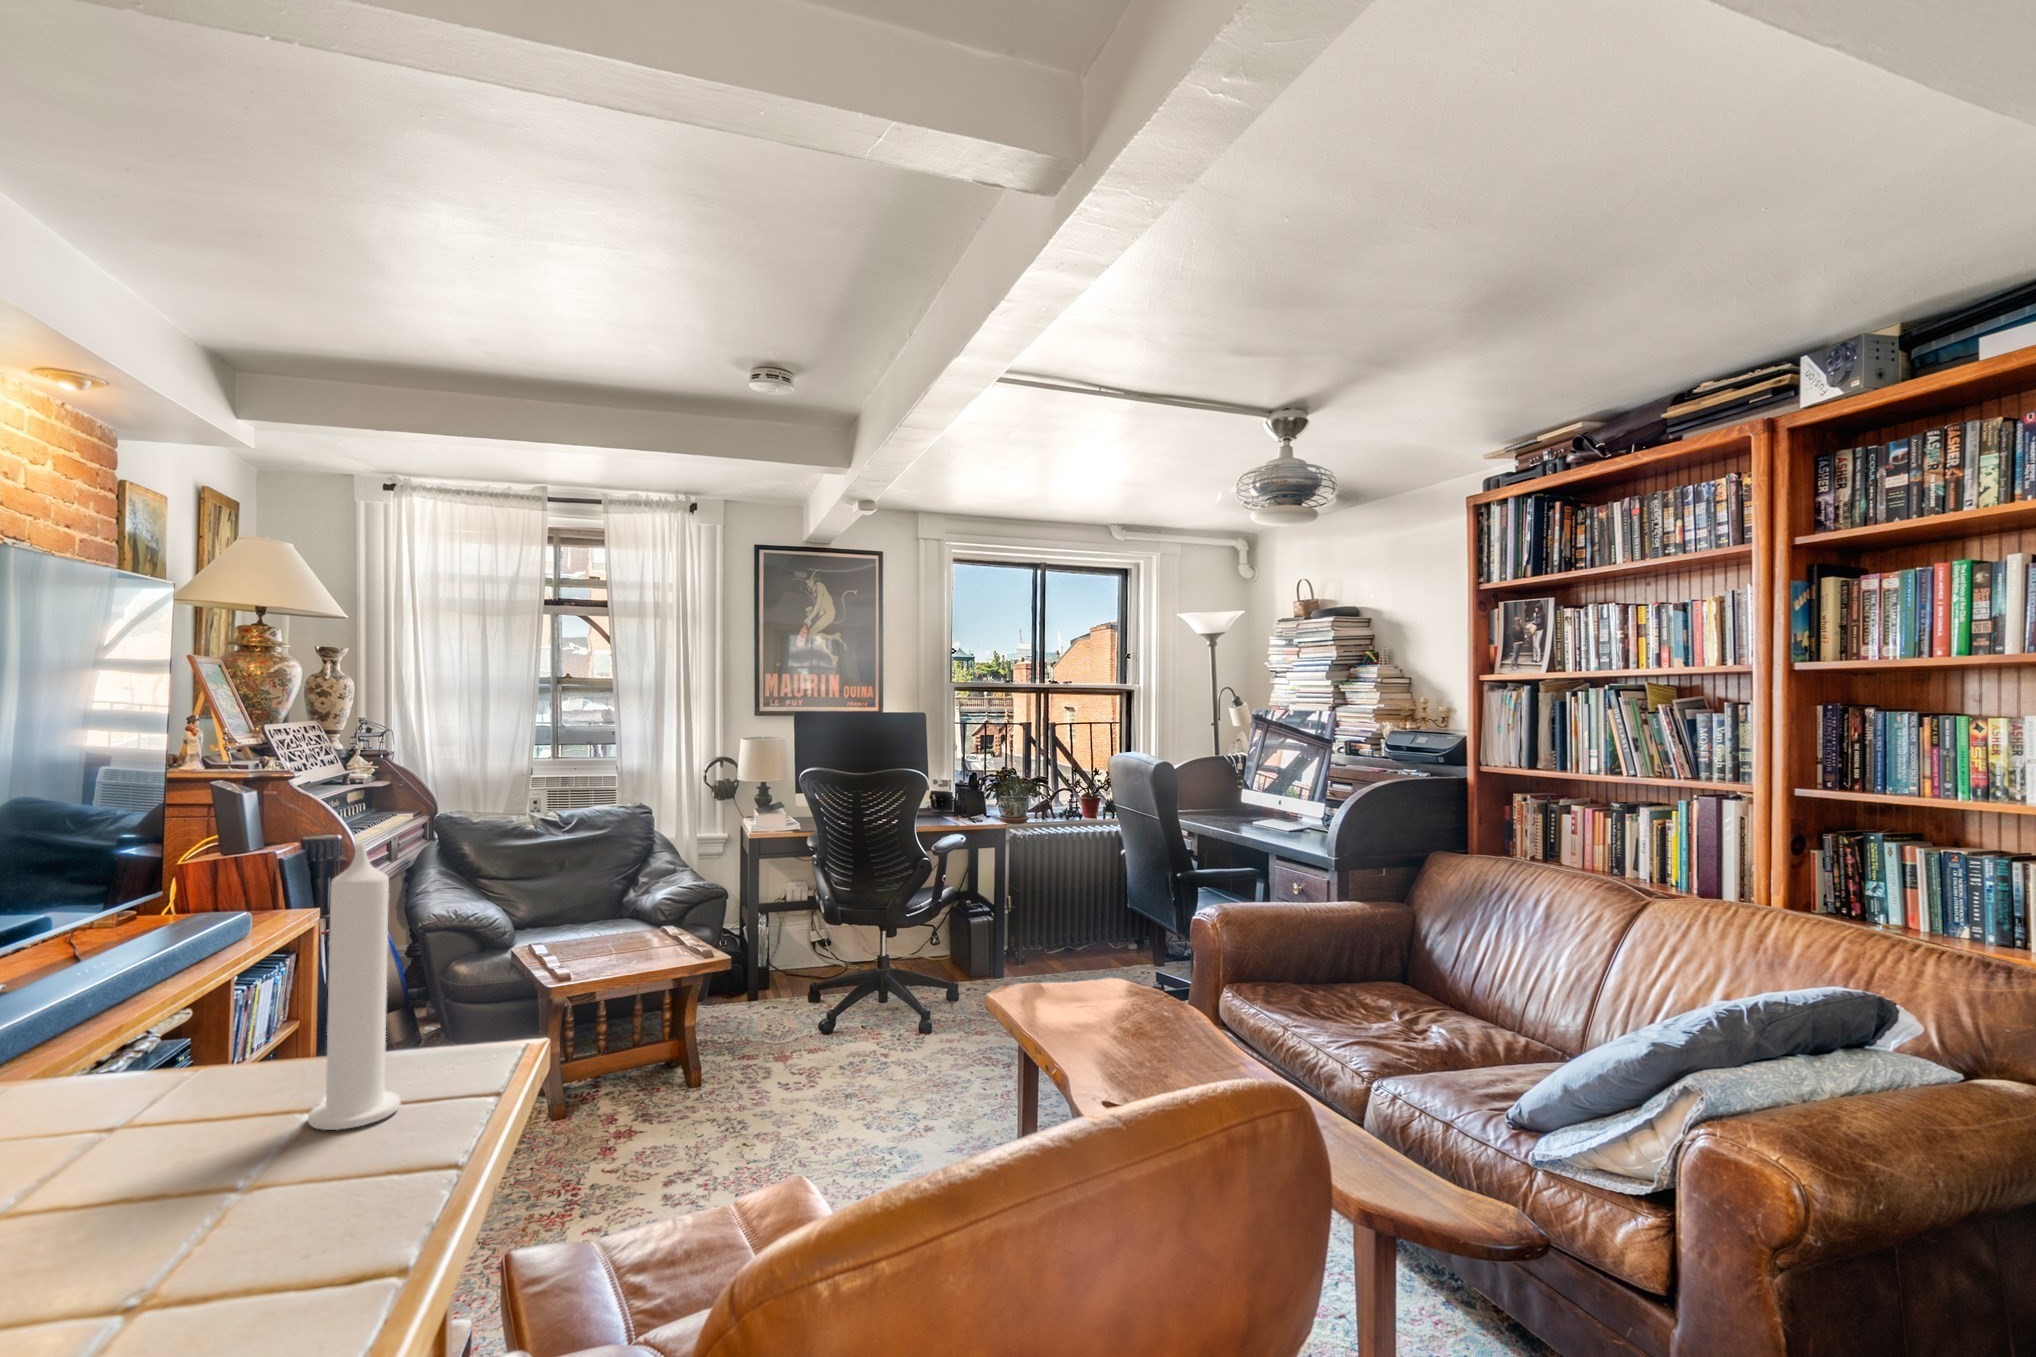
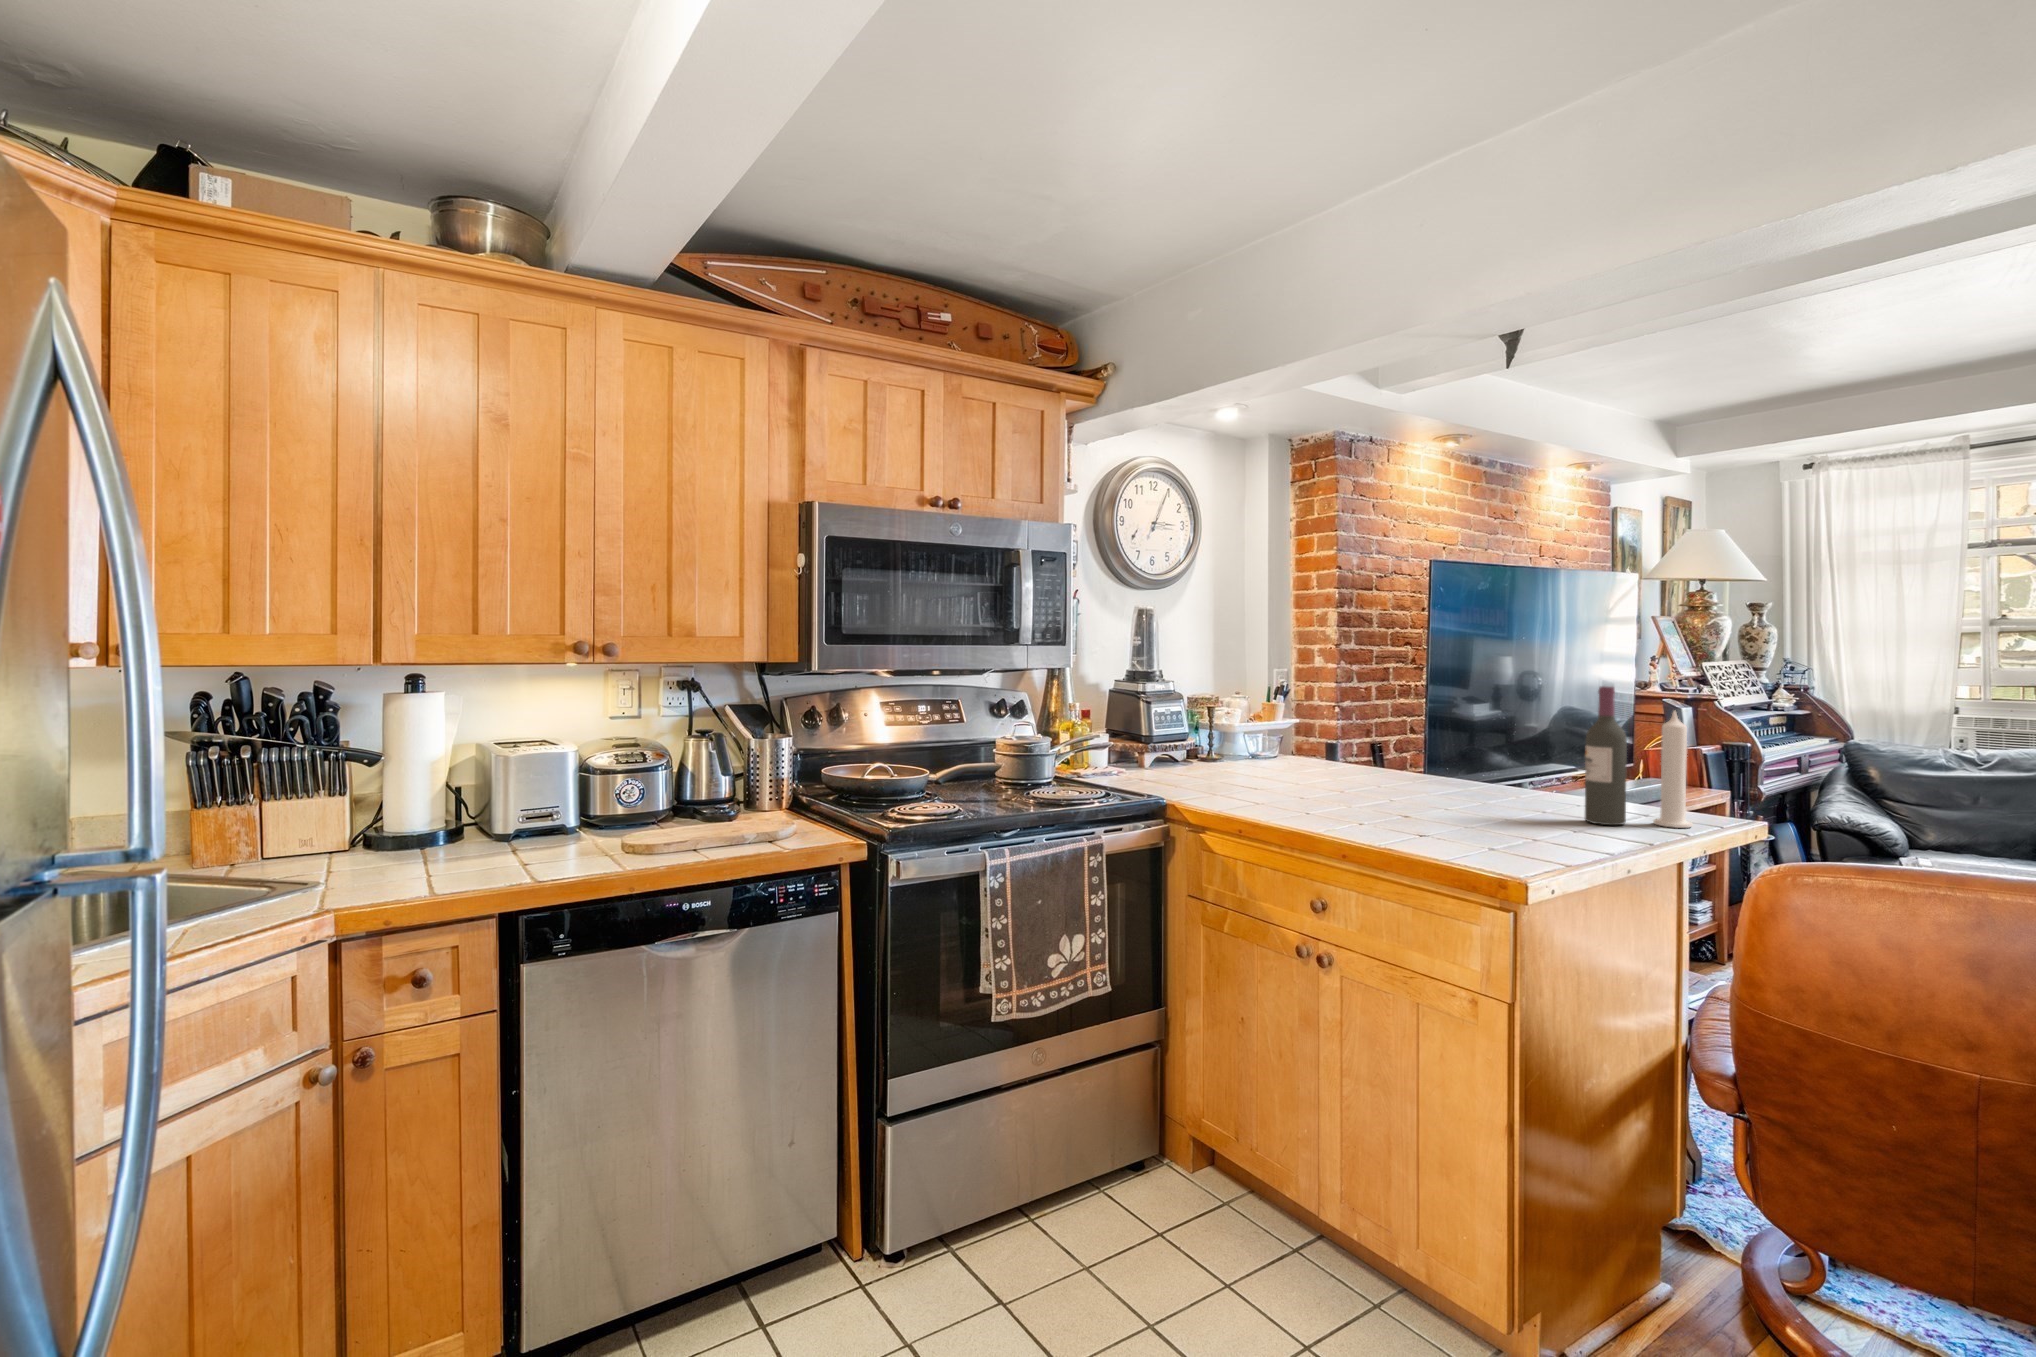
wine bottle: none [115,799,247,1197] -> present [1585,686,1627,825]

